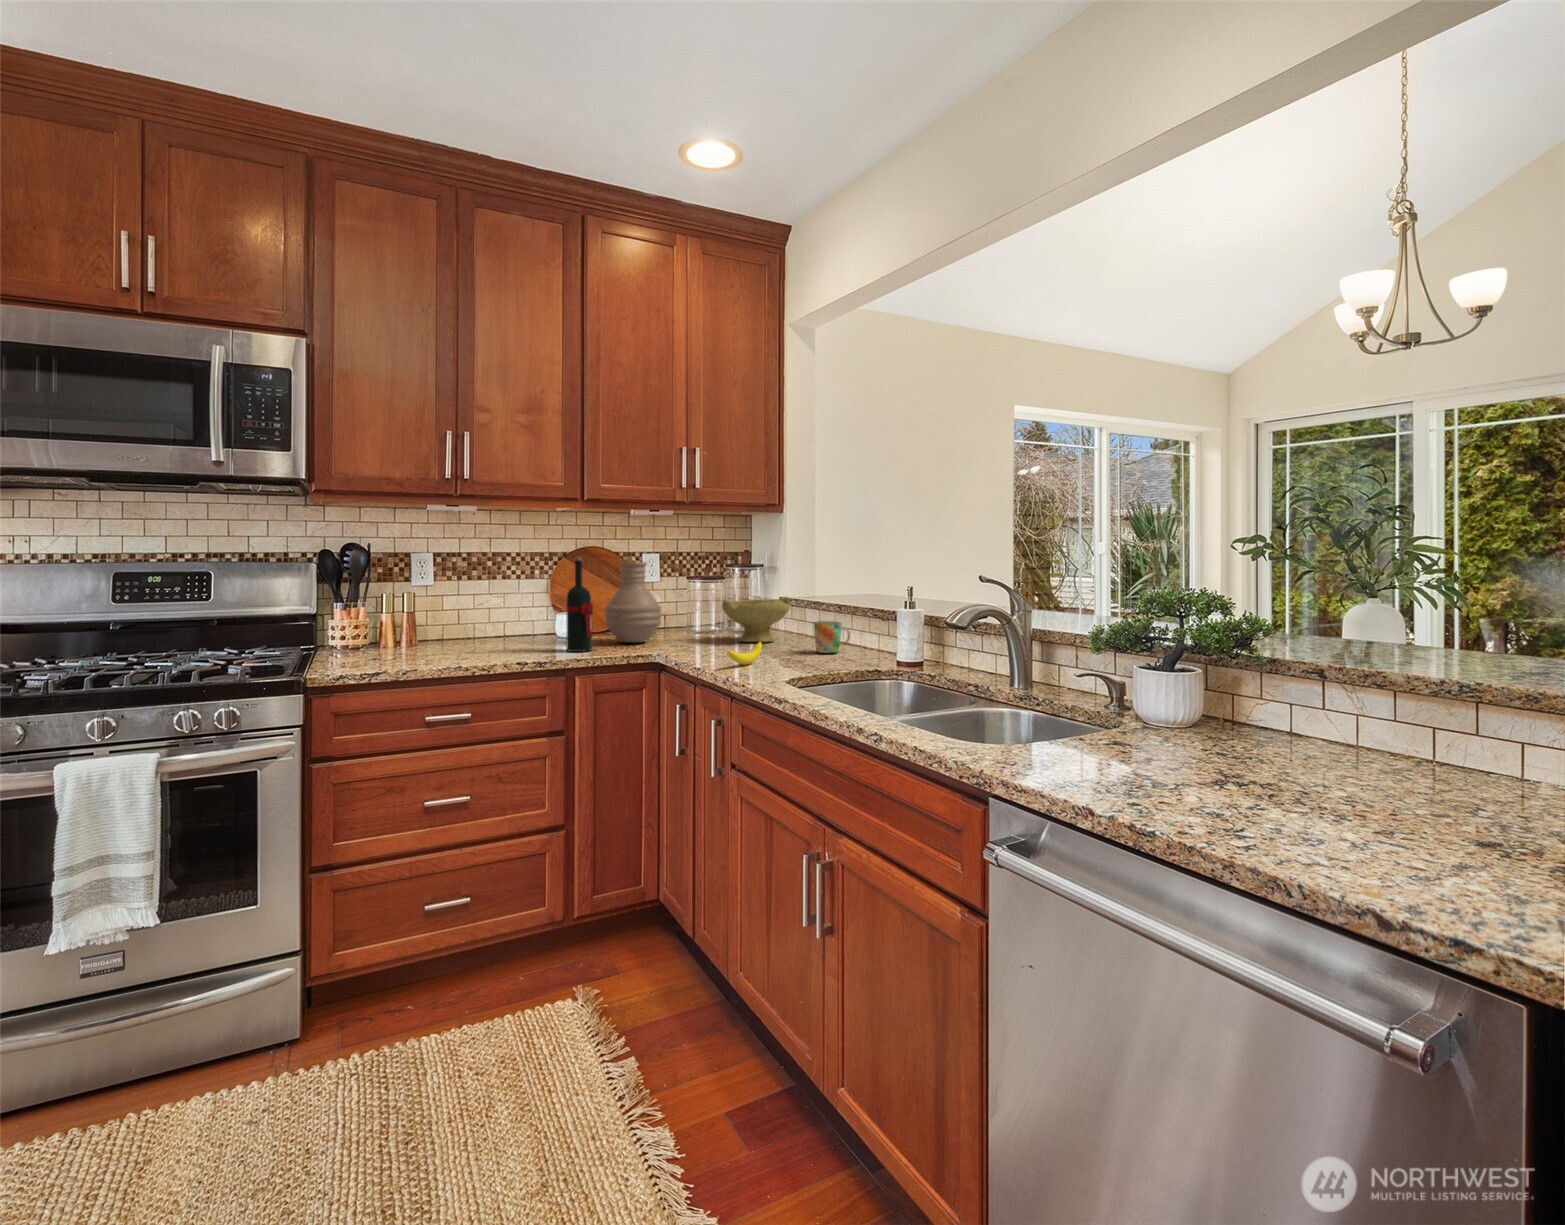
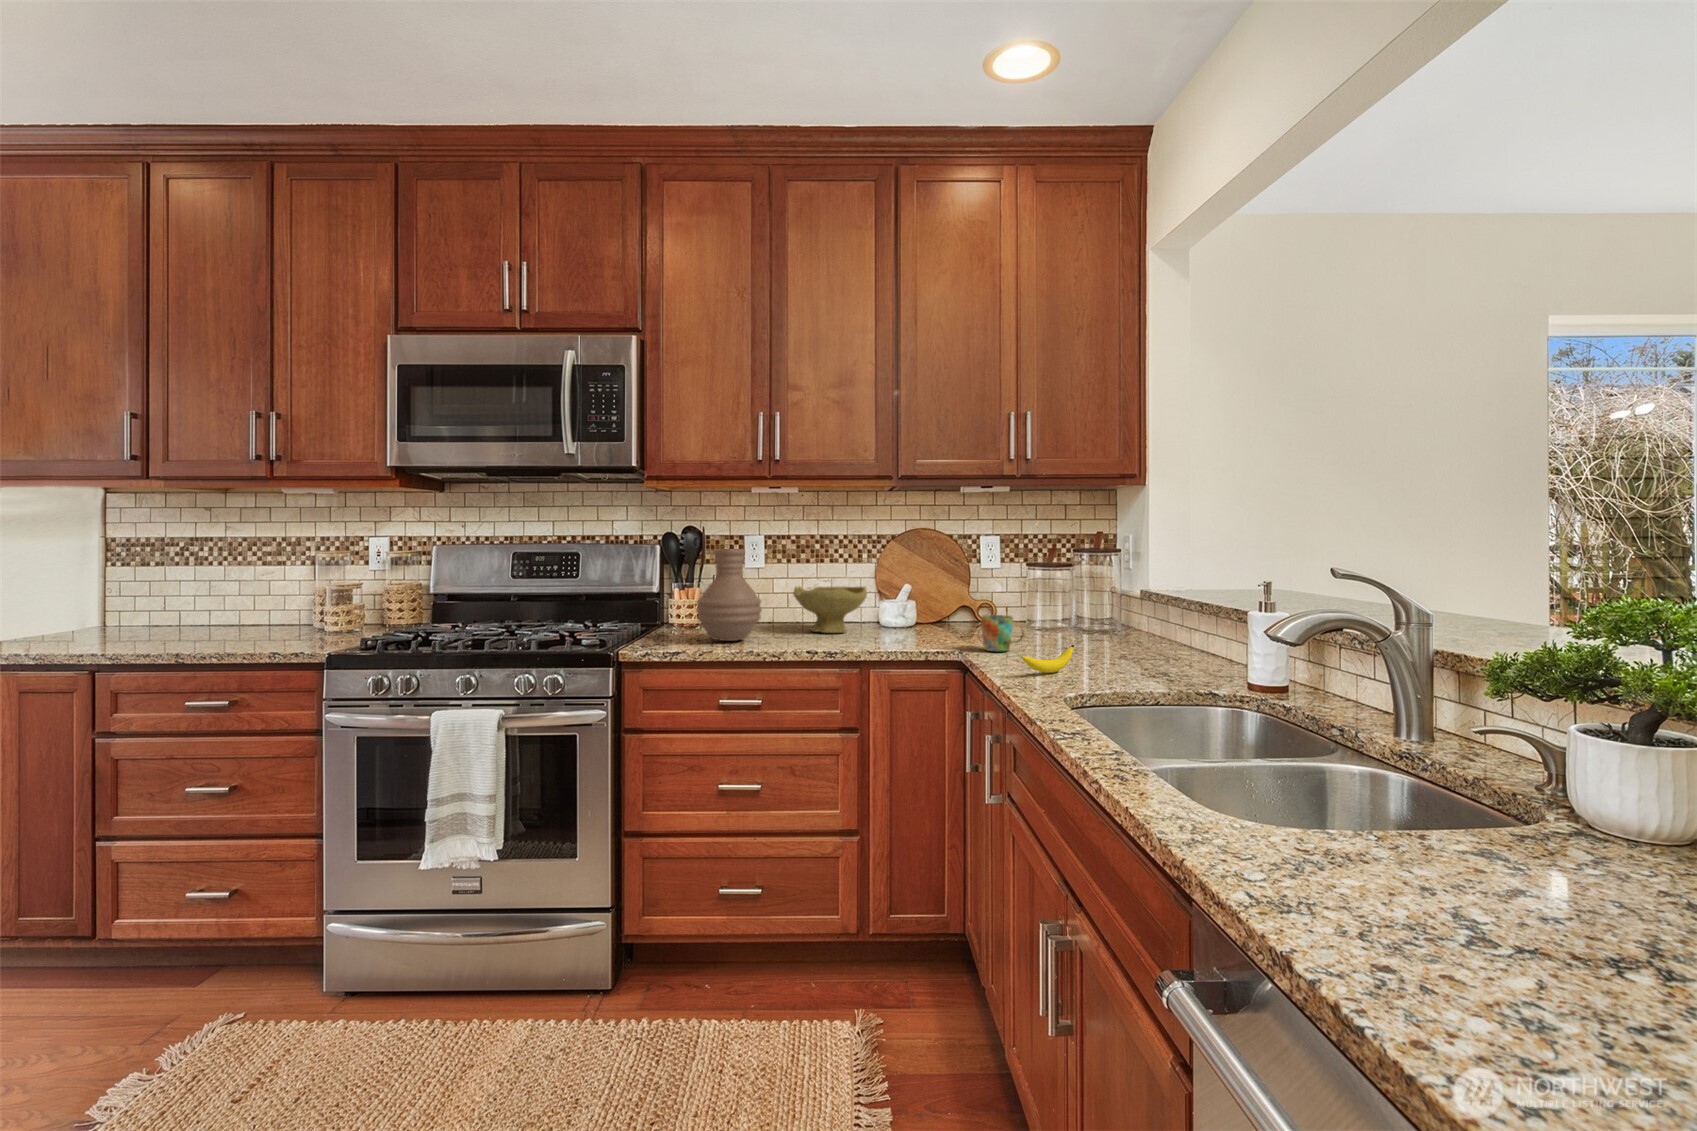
wine bottle: present [567,557,593,652] -> none [876,543,903,644]
vase: present [604,562,662,642] -> present [697,549,762,641]
bowl: present [722,599,790,642] -> present [793,586,867,633]
mug: present [814,621,850,653] -> present [981,615,1024,651]

